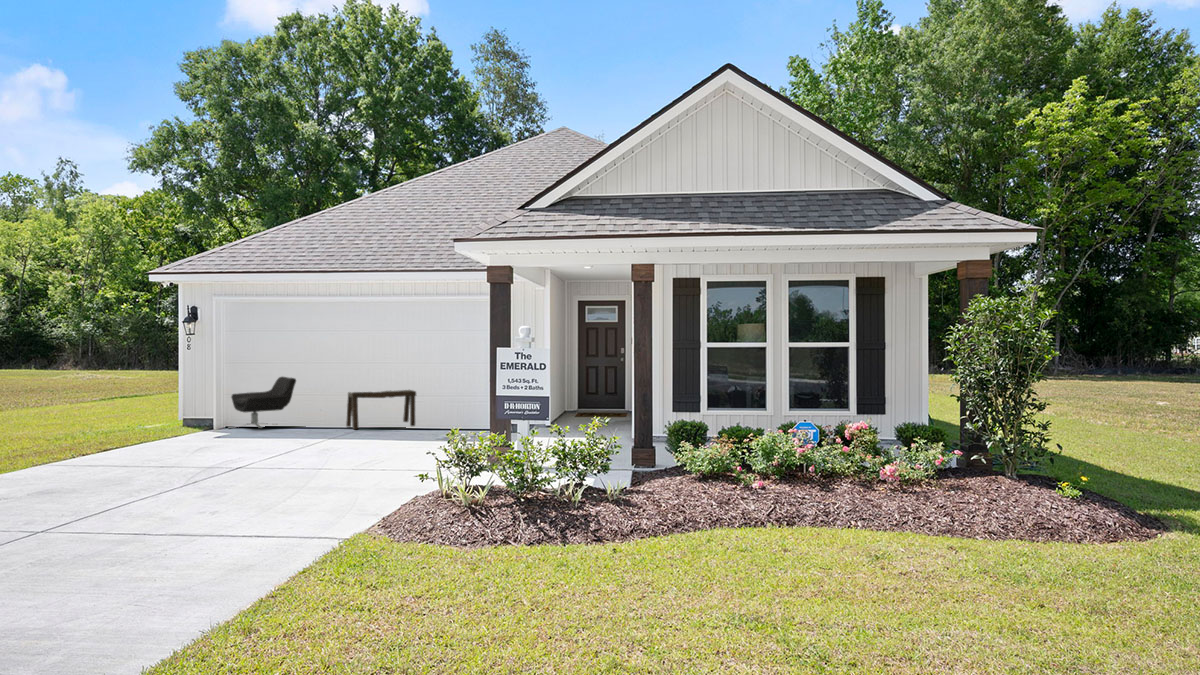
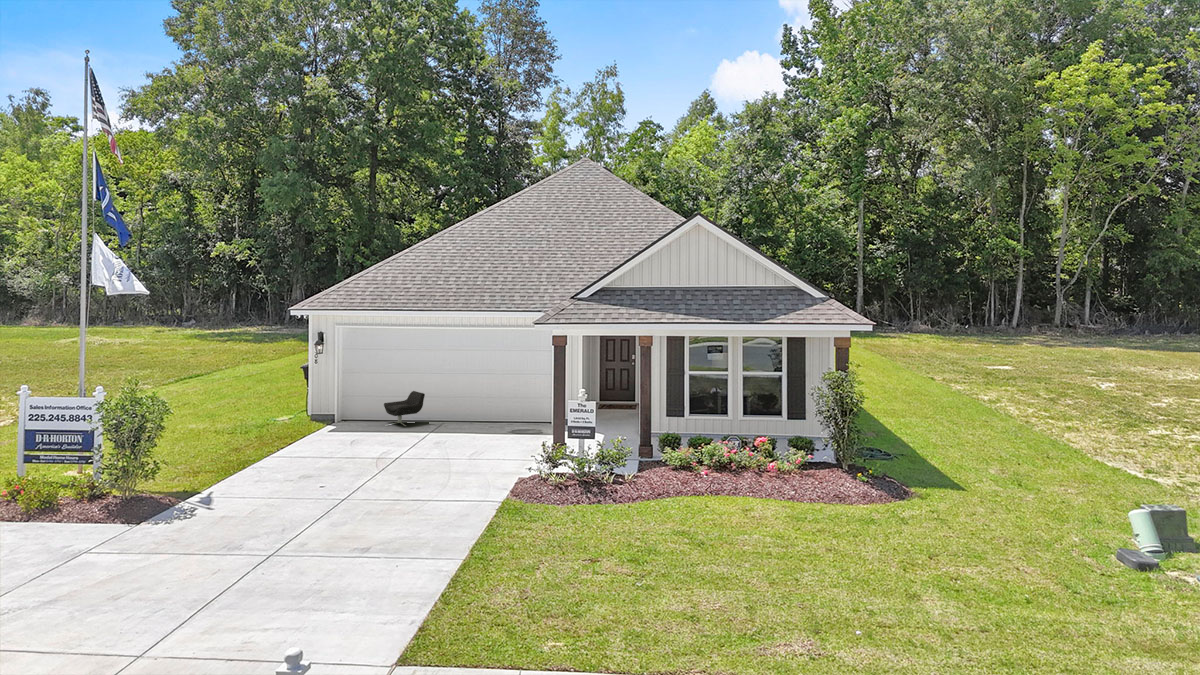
bench: present [346,390,416,429] -> none [458,400,502,427]

